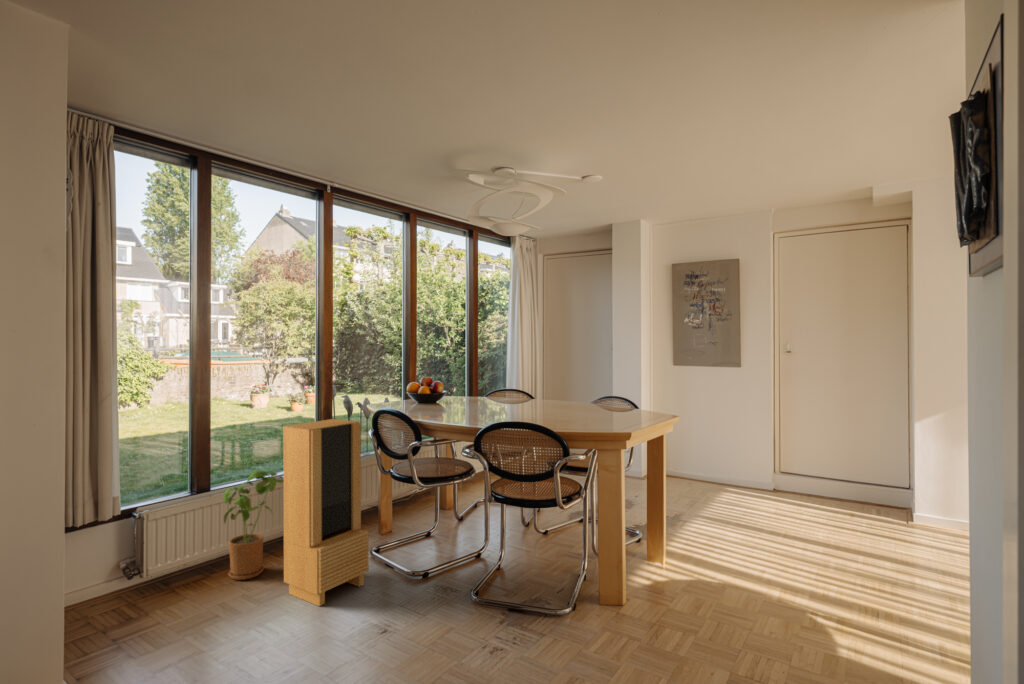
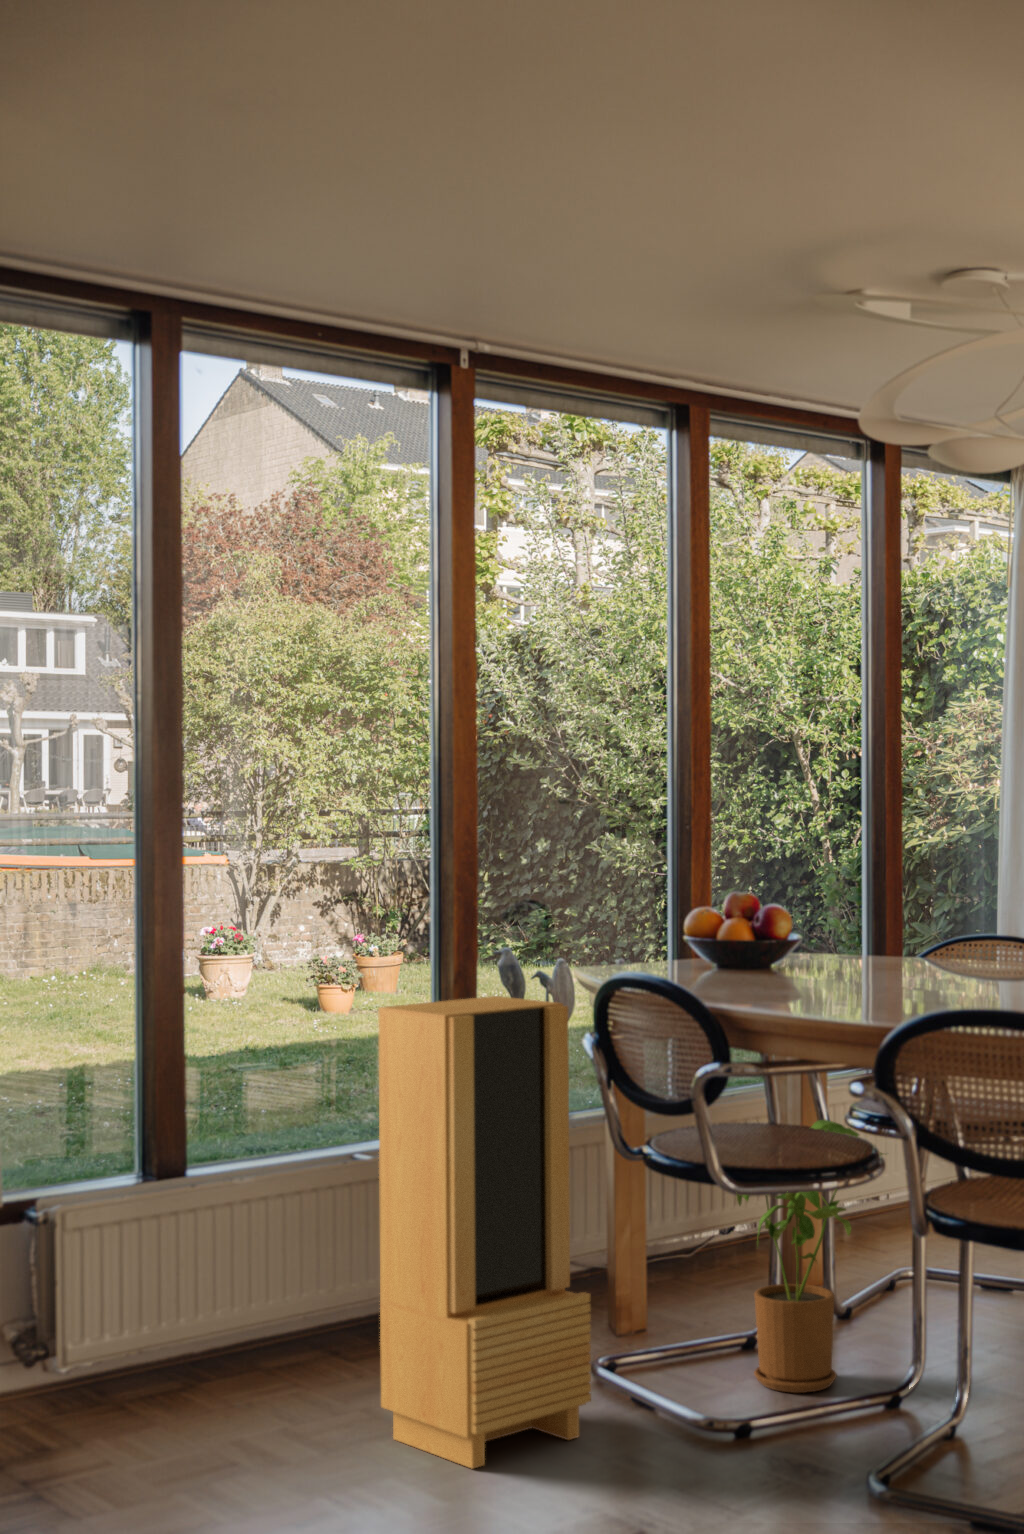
house plant: present [223,470,283,580] -> present [737,1120,883,1393]

